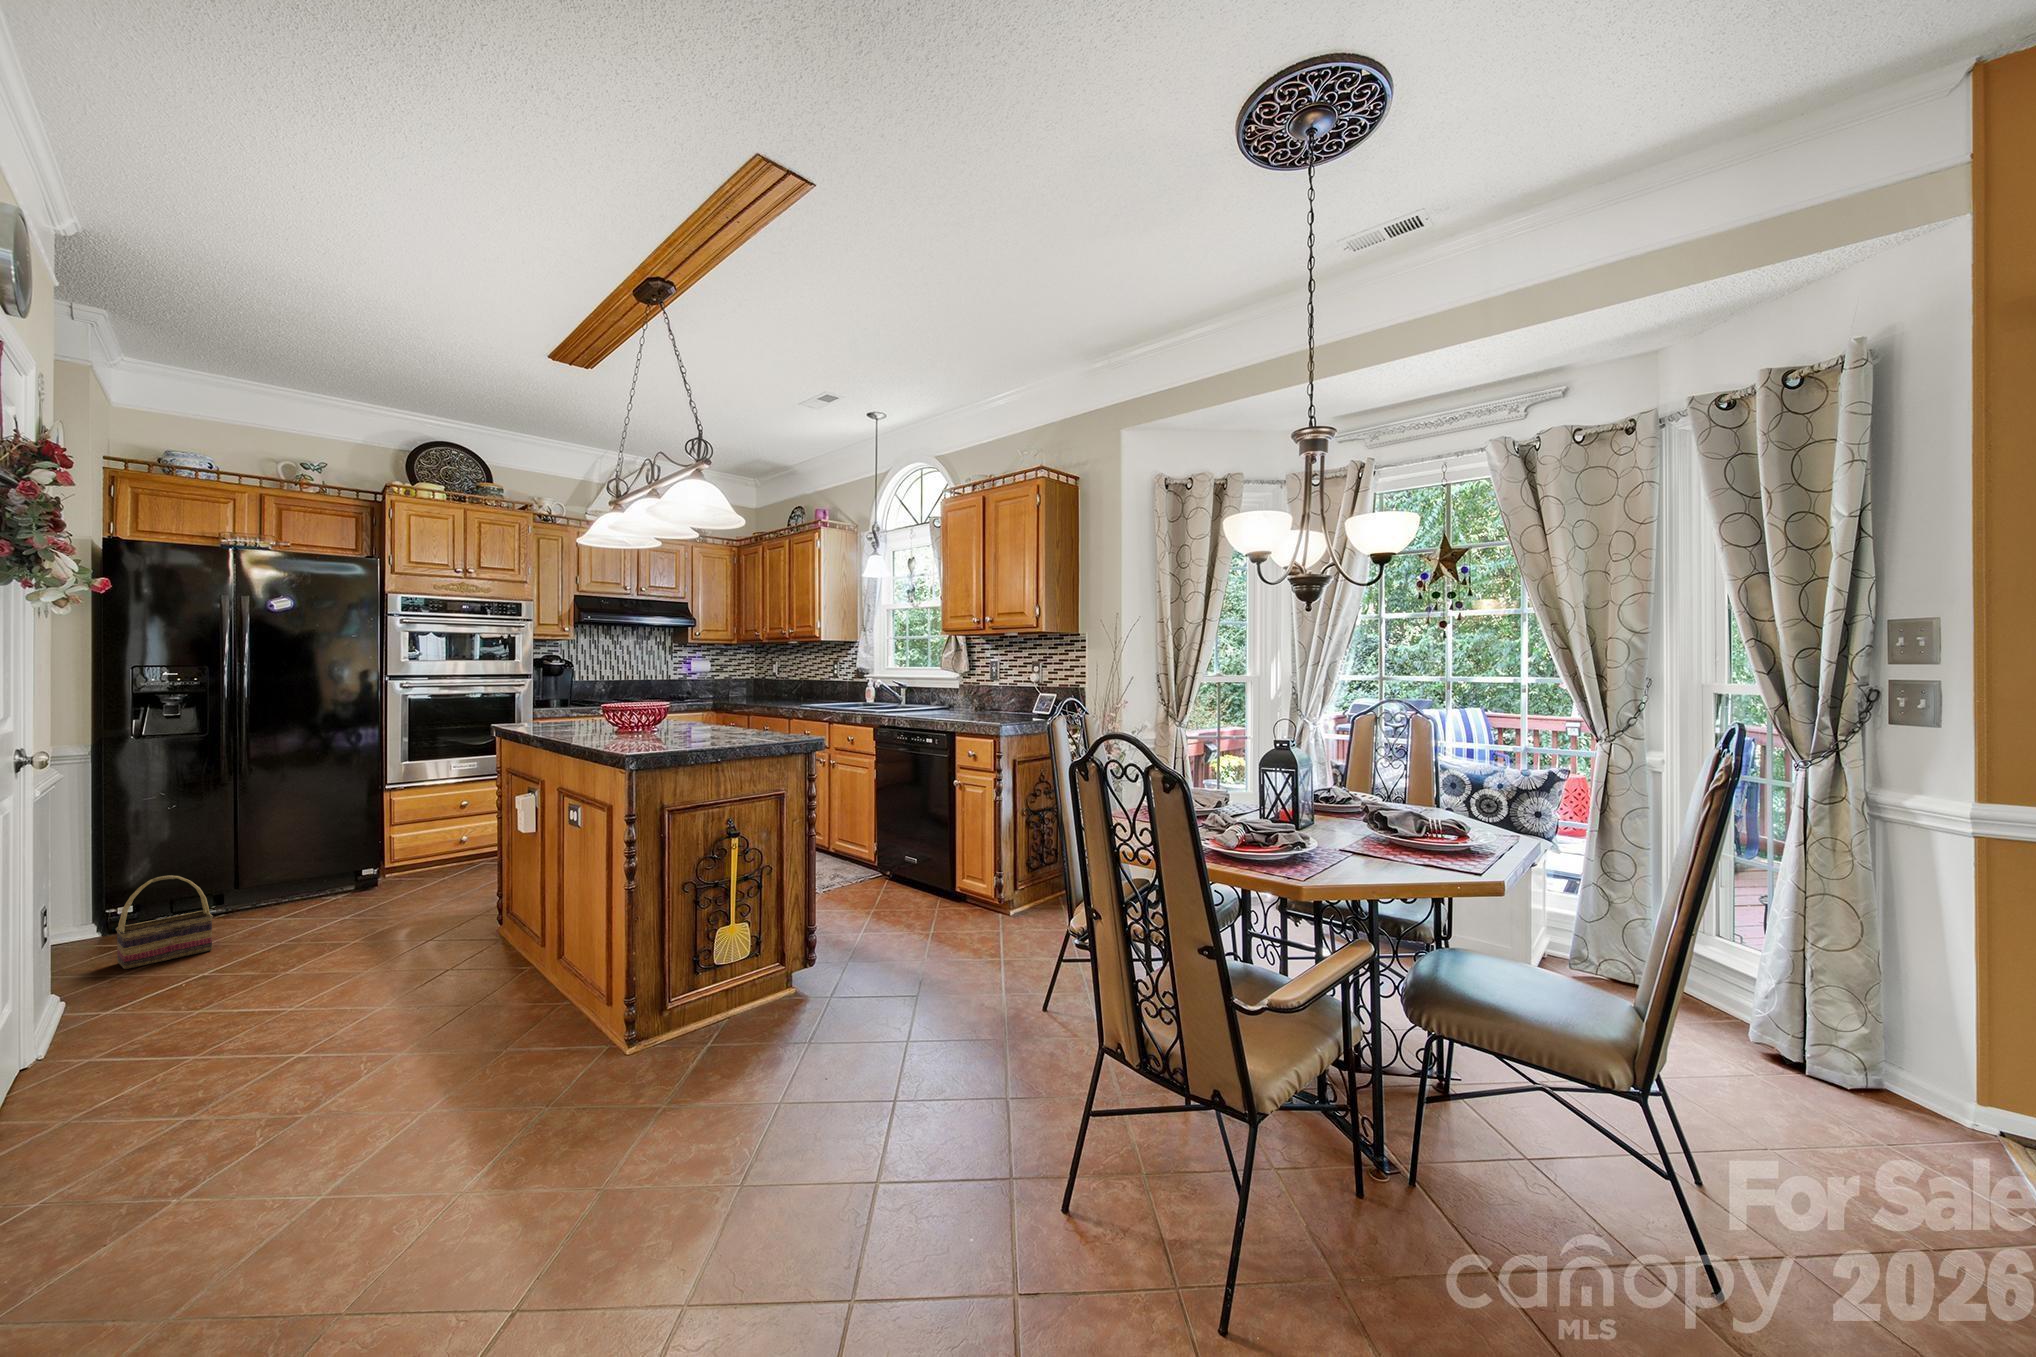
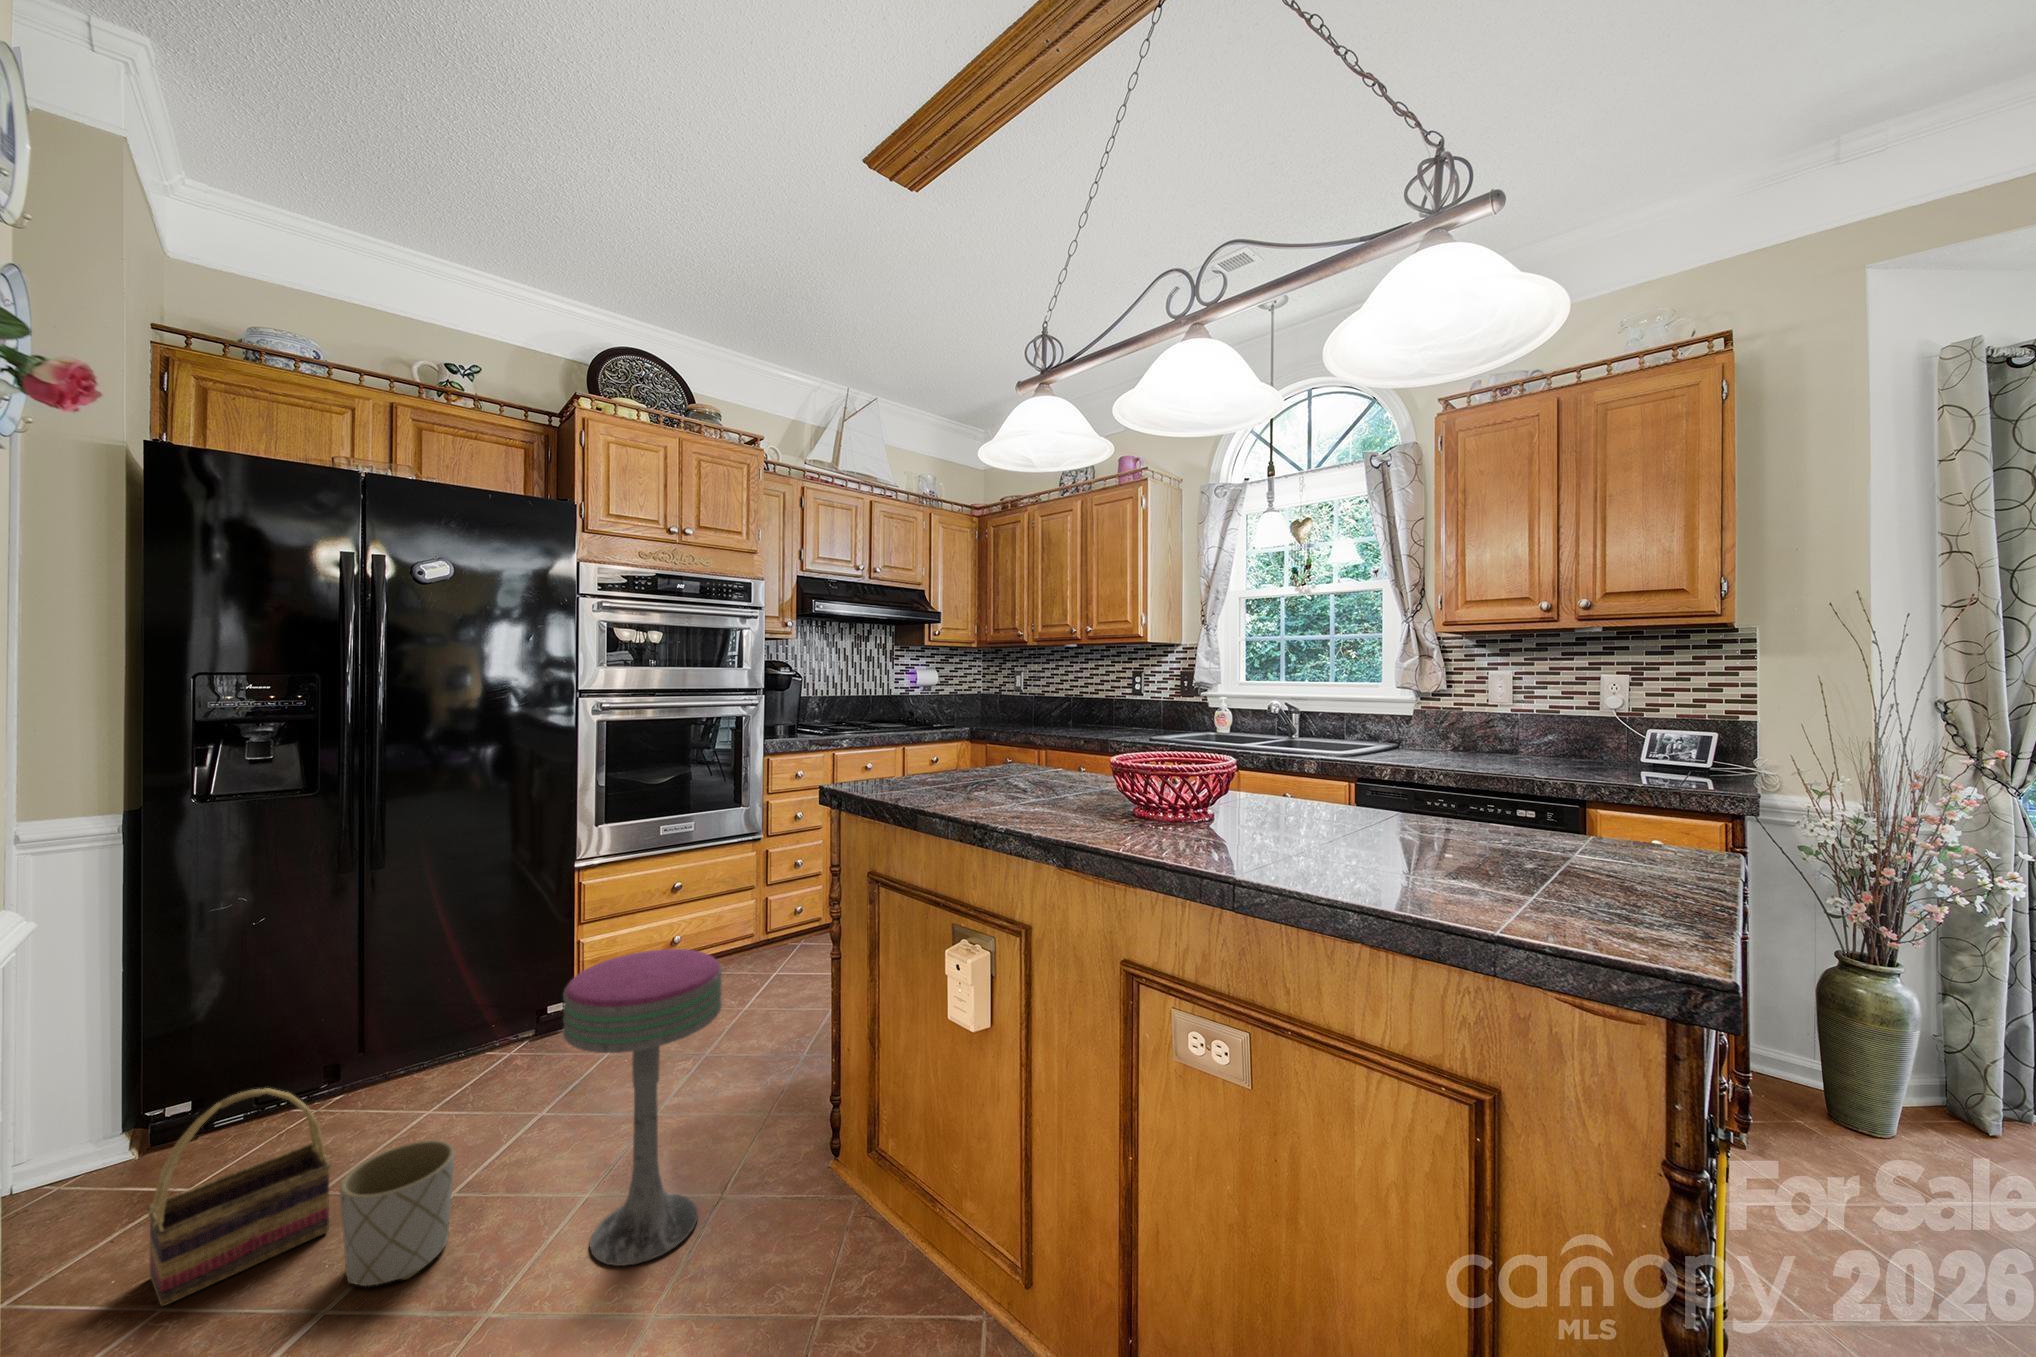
bar stool: none [330,810,425,955] -> present [563,949,722,1266]
planter: none [215,904,278,962] -> present [340,1140,455,1286]

